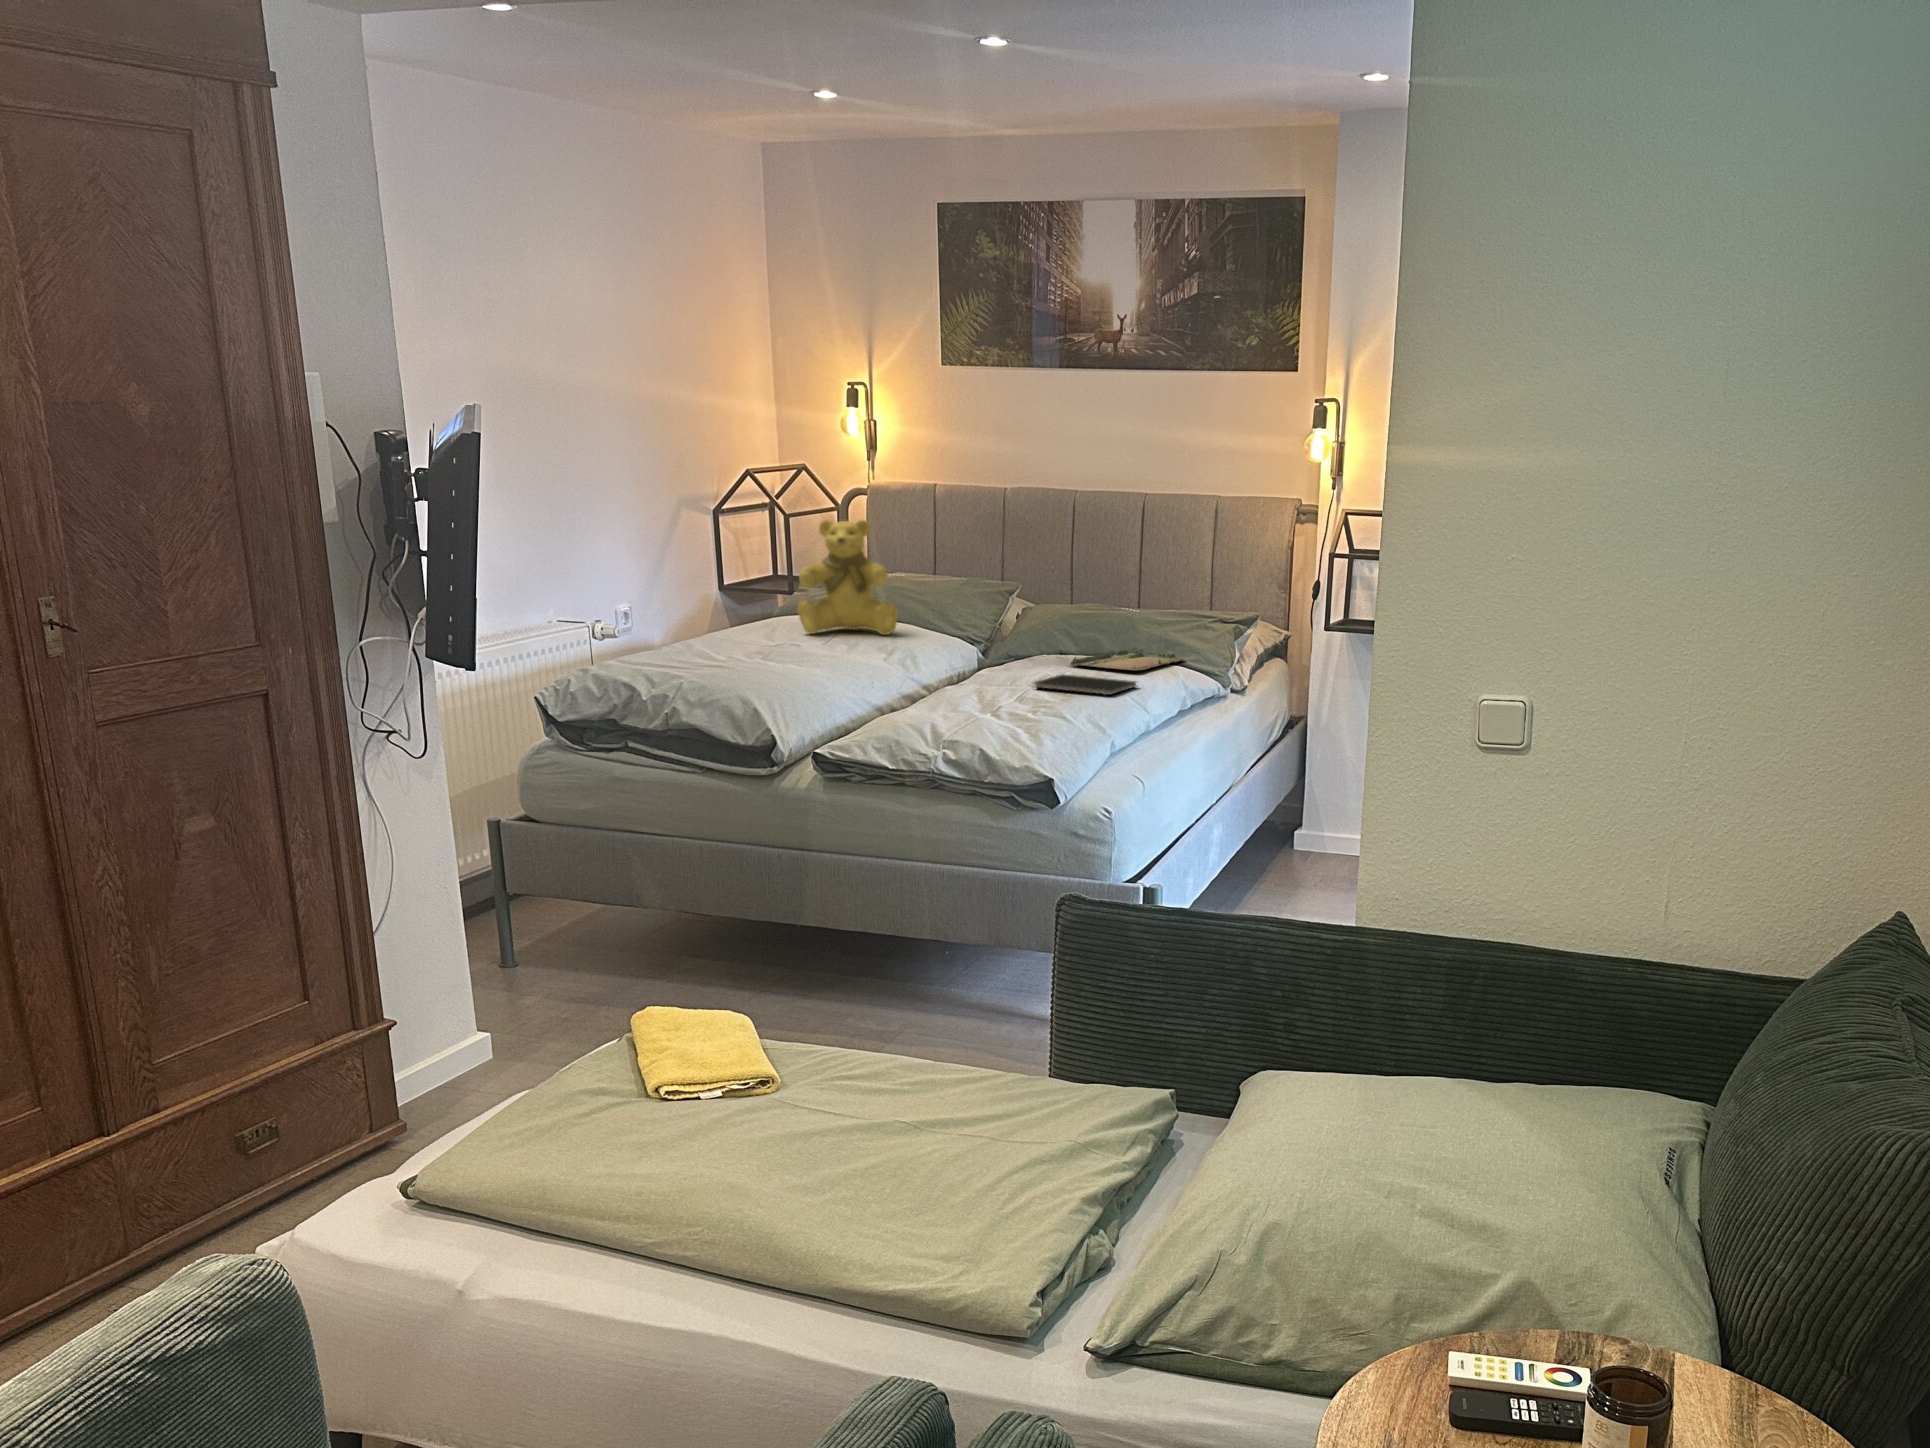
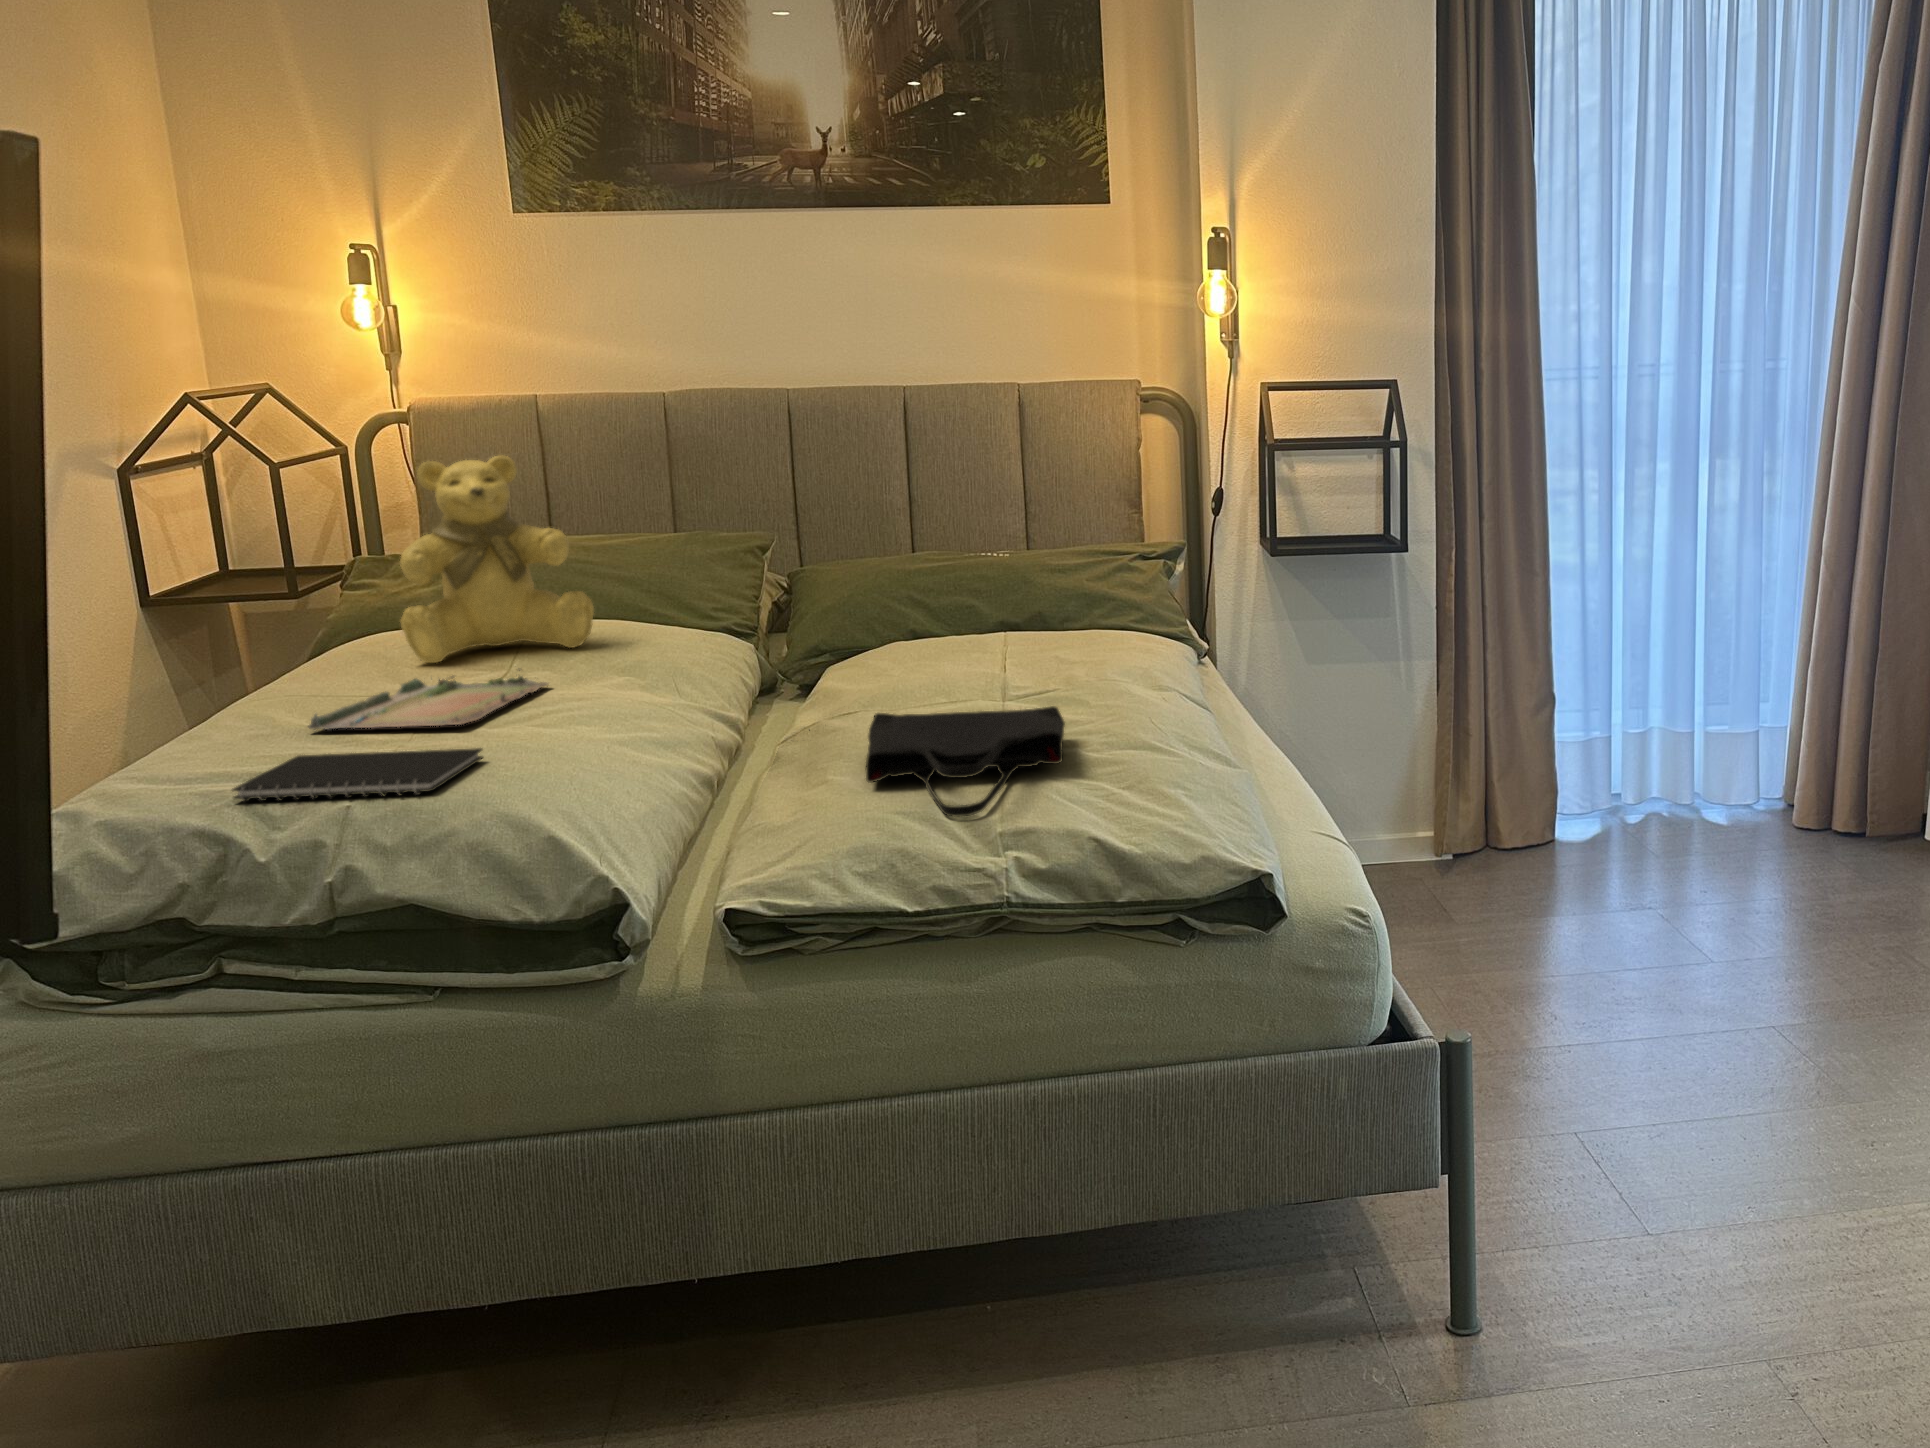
tray: present [1071,649,1185,671] -> present [309,670,548,730]
notebook: present [1035,674,1137,695] -> present [233,748,483,802]
tote bag: none [922,682,1049,731] -> present [865,706,1065,817]

